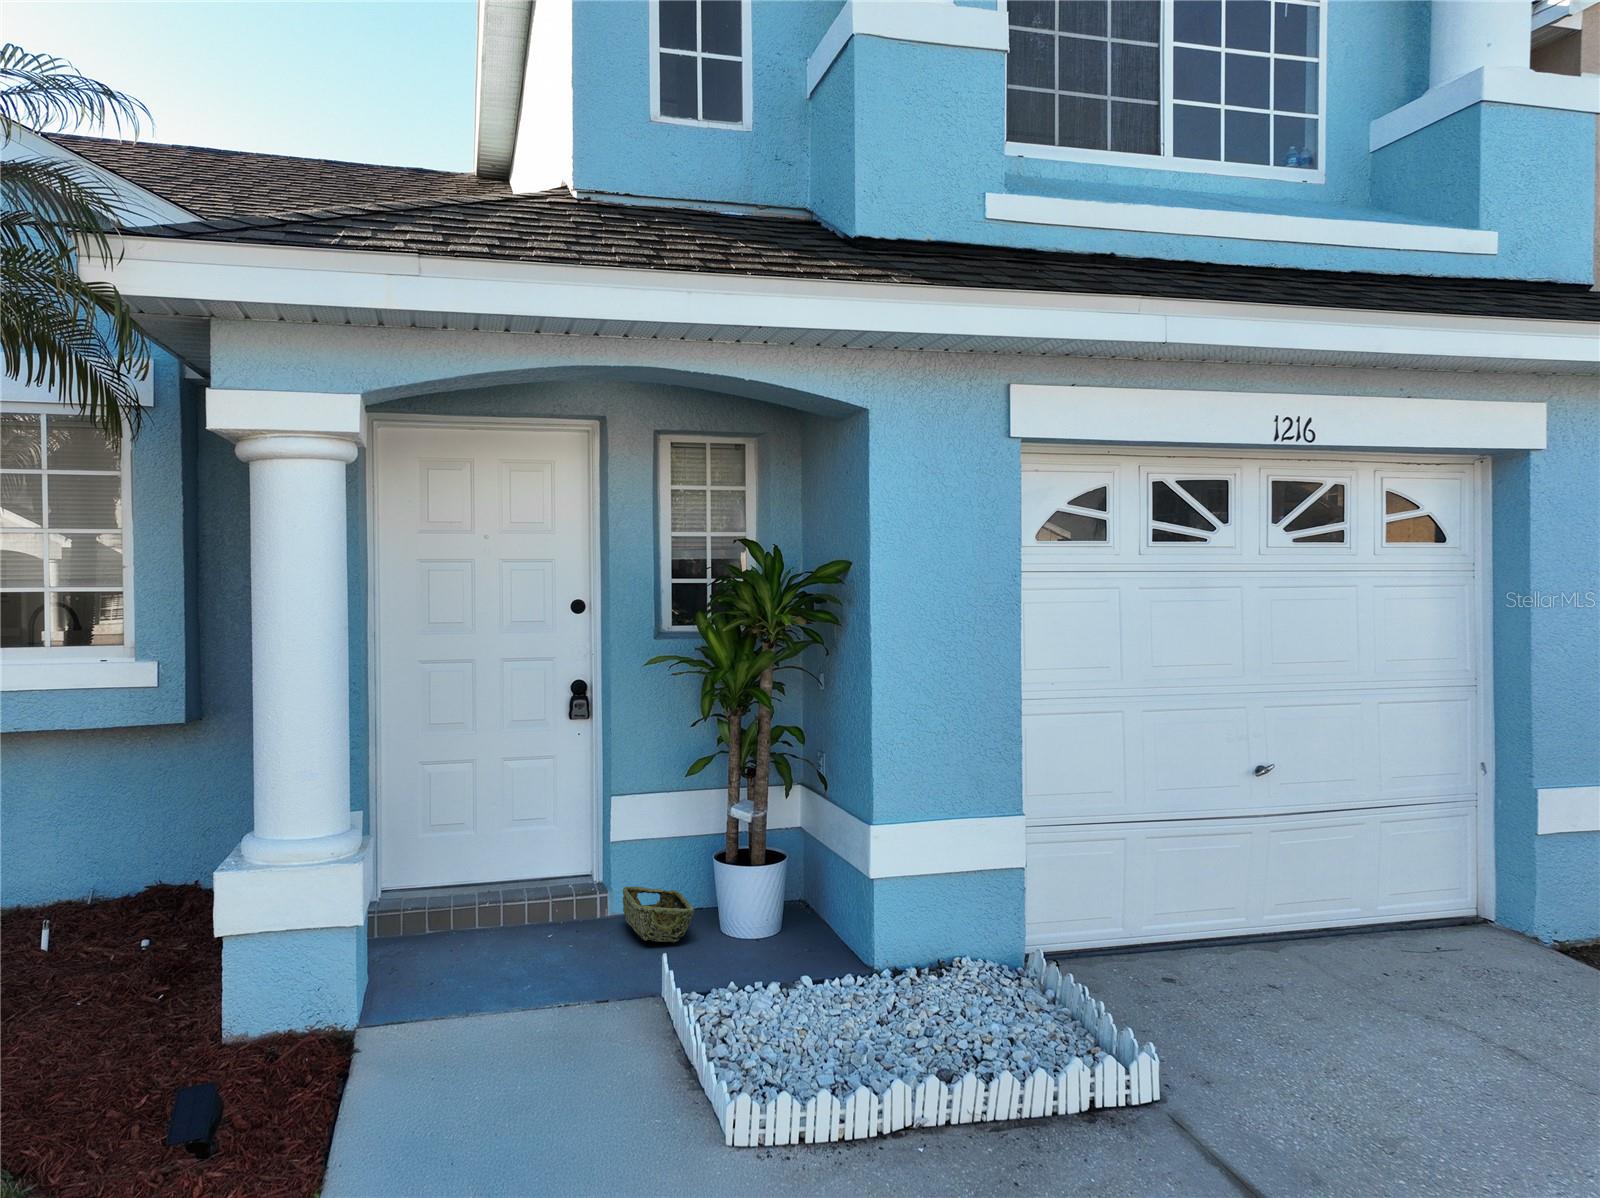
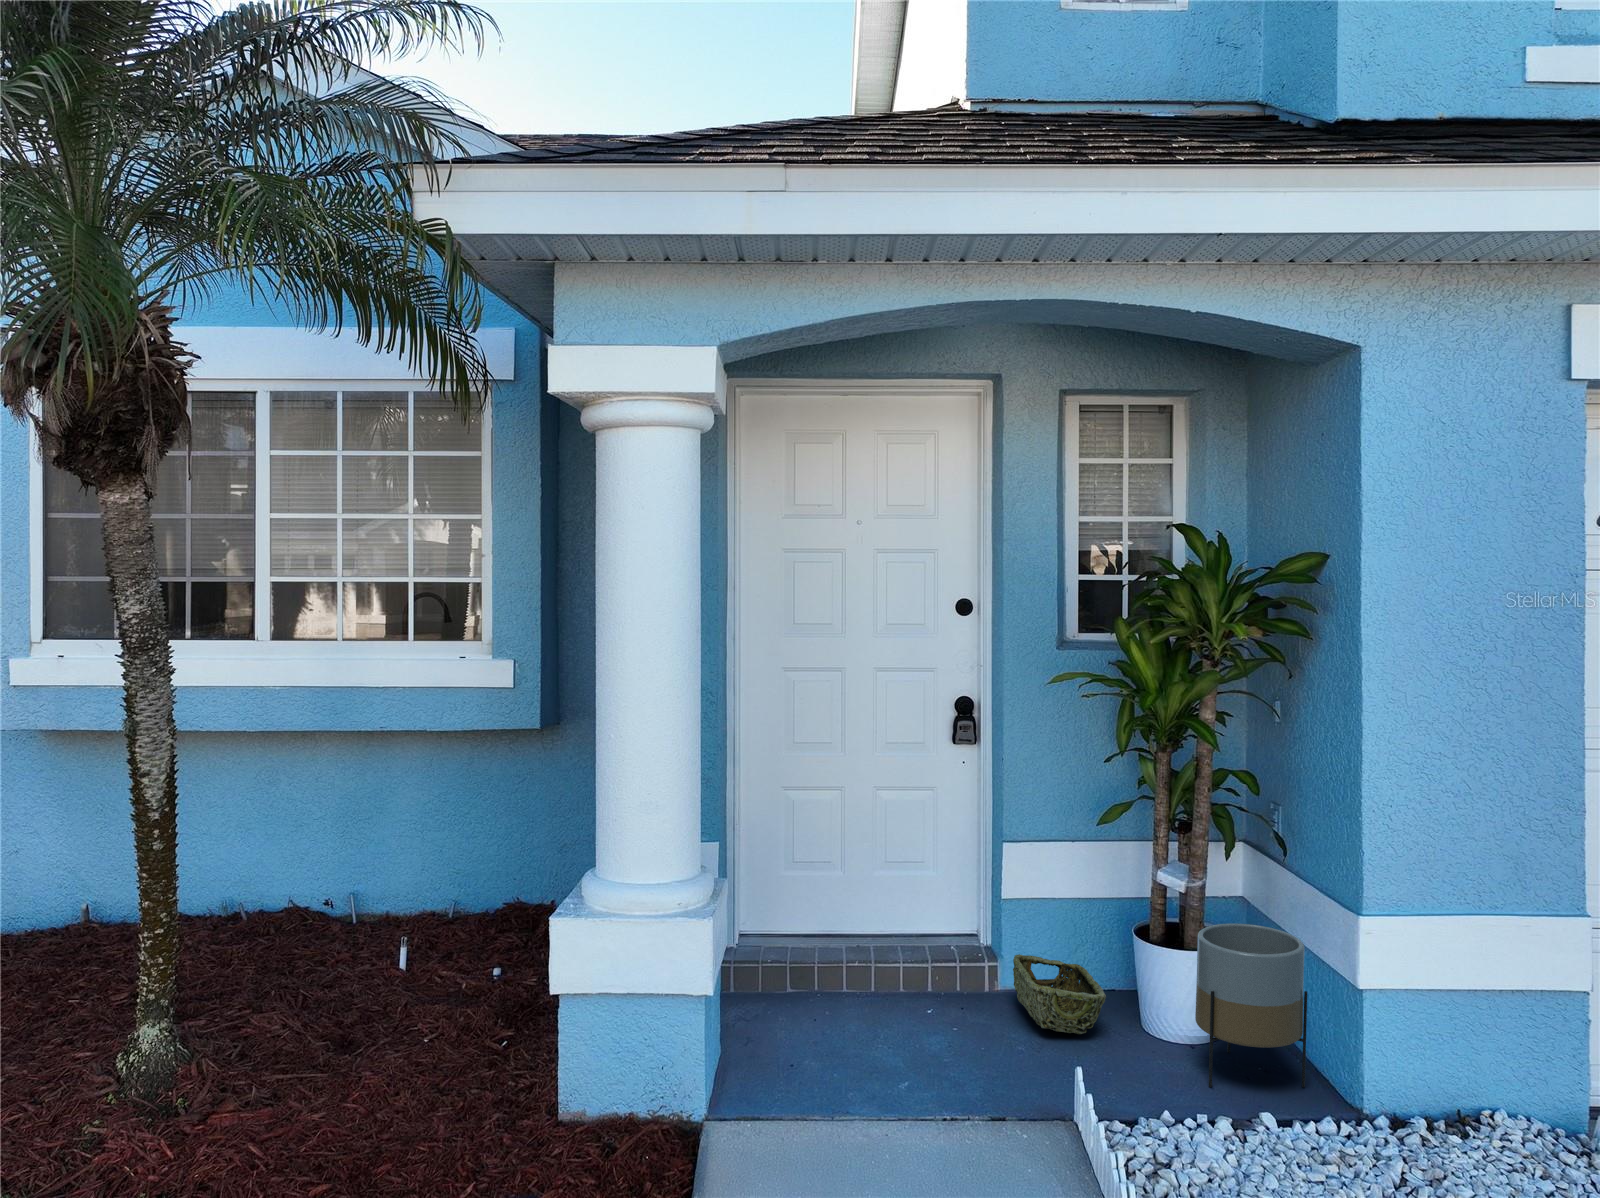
planter: none [760,843,838,968] -> present [1195,924,1307,1087]

